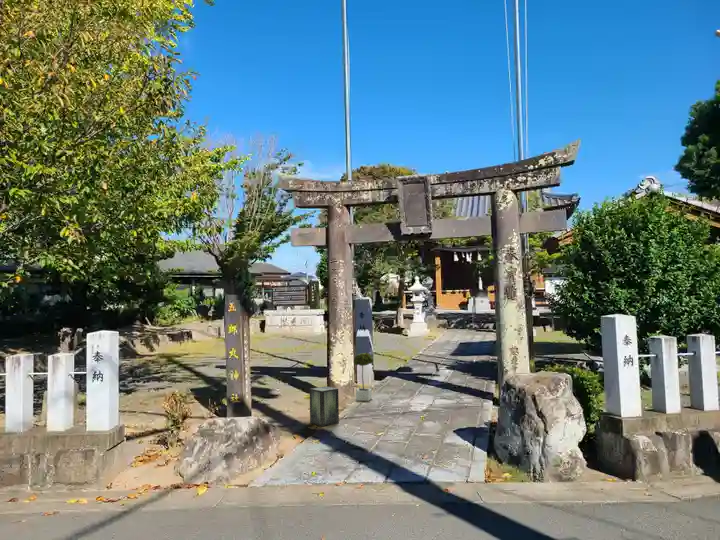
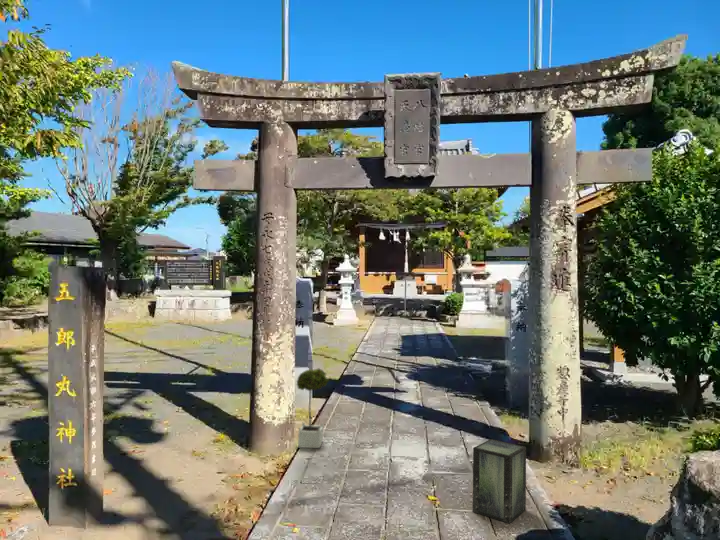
storage box: present [310,386,339,426] -> present [473,439,526,523]

